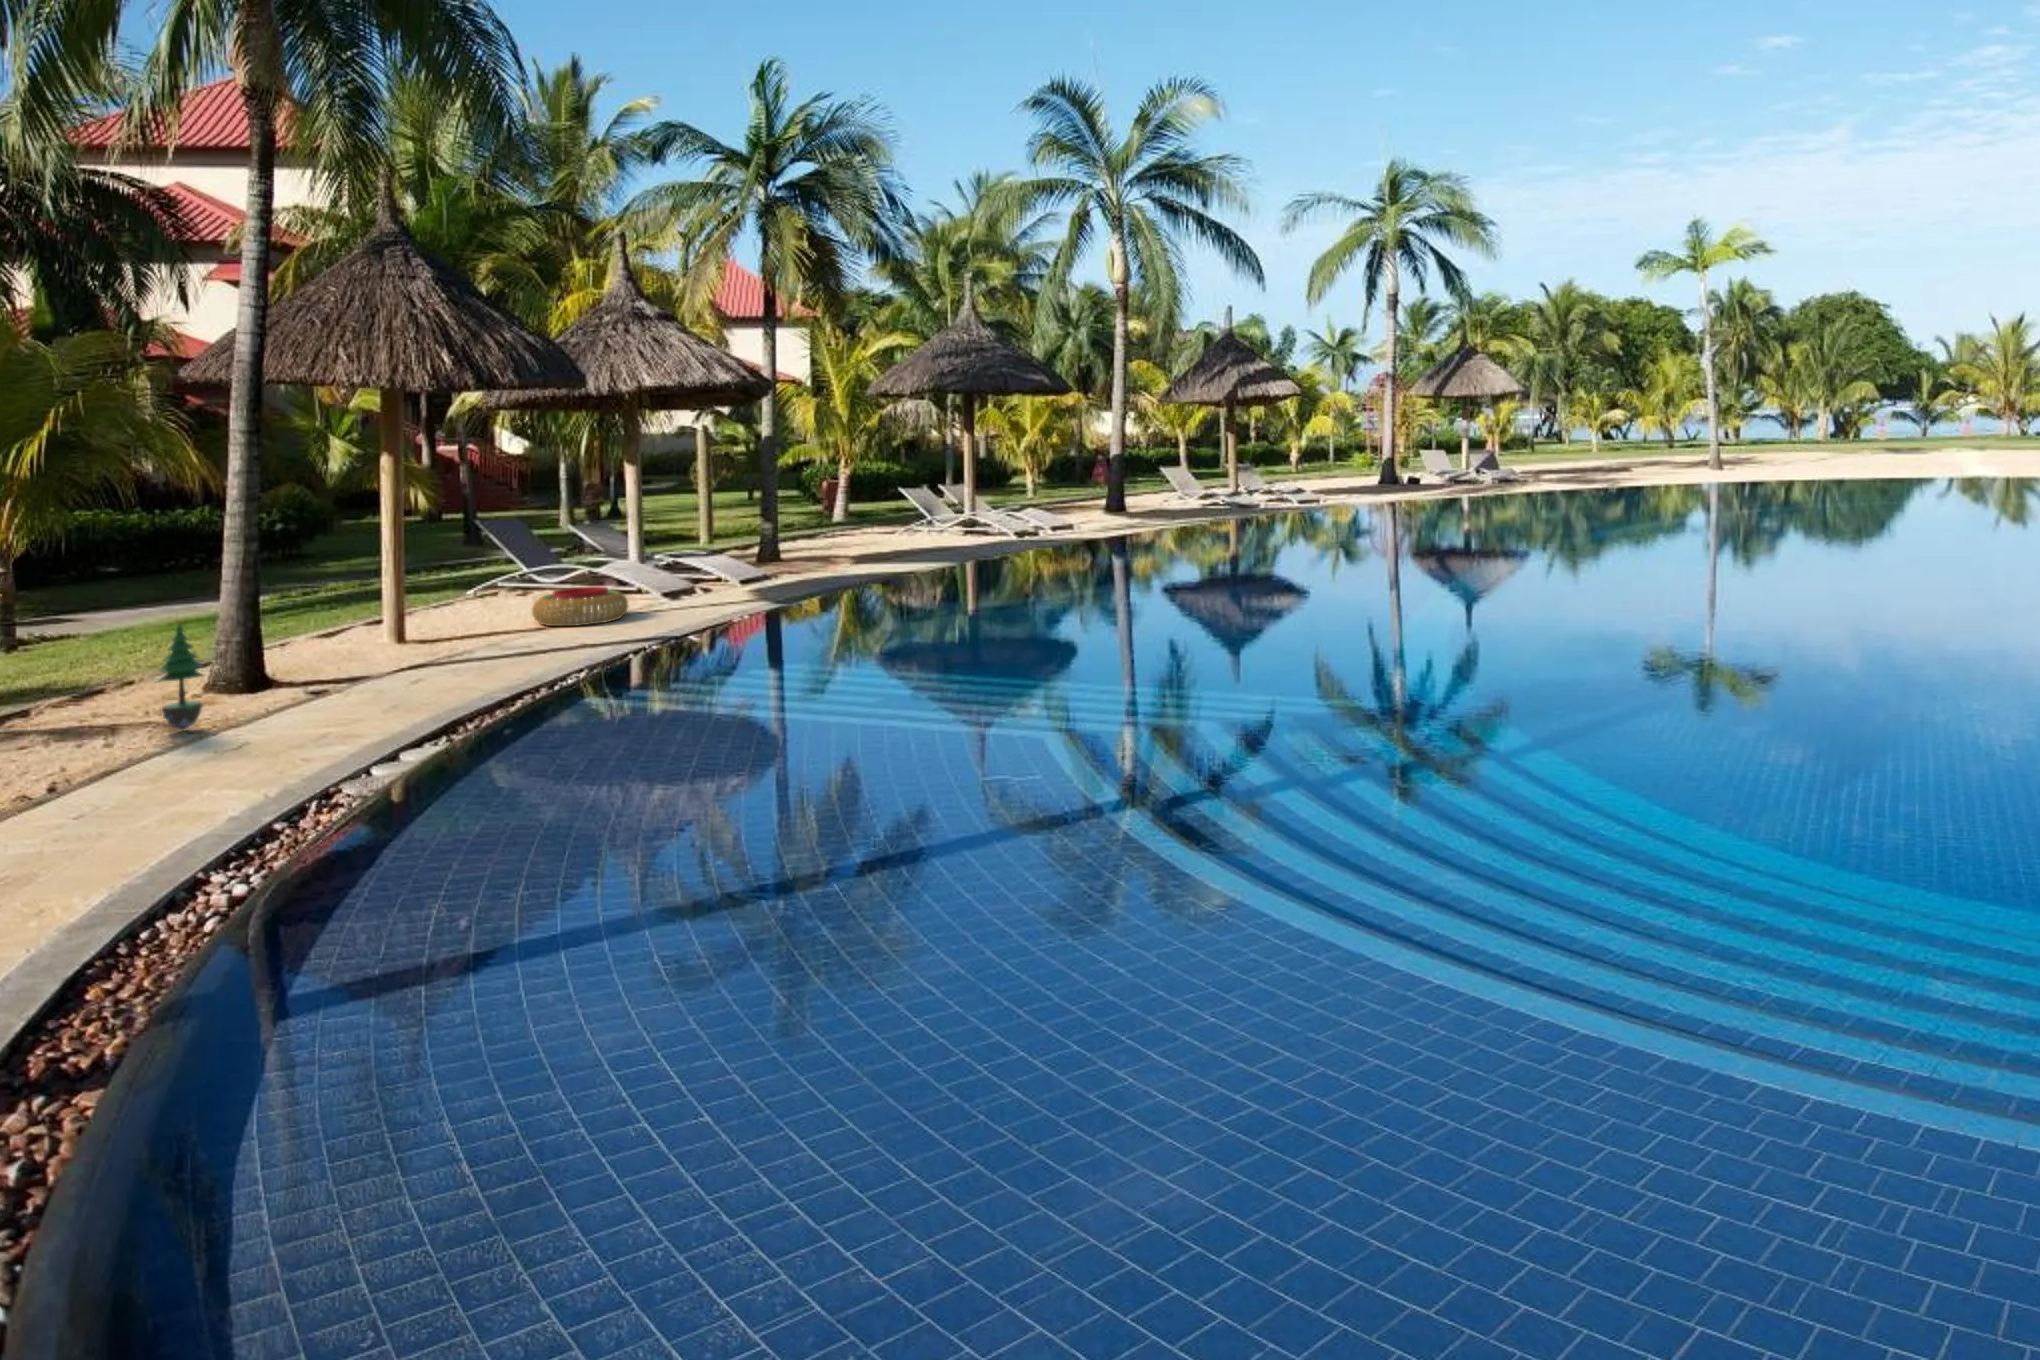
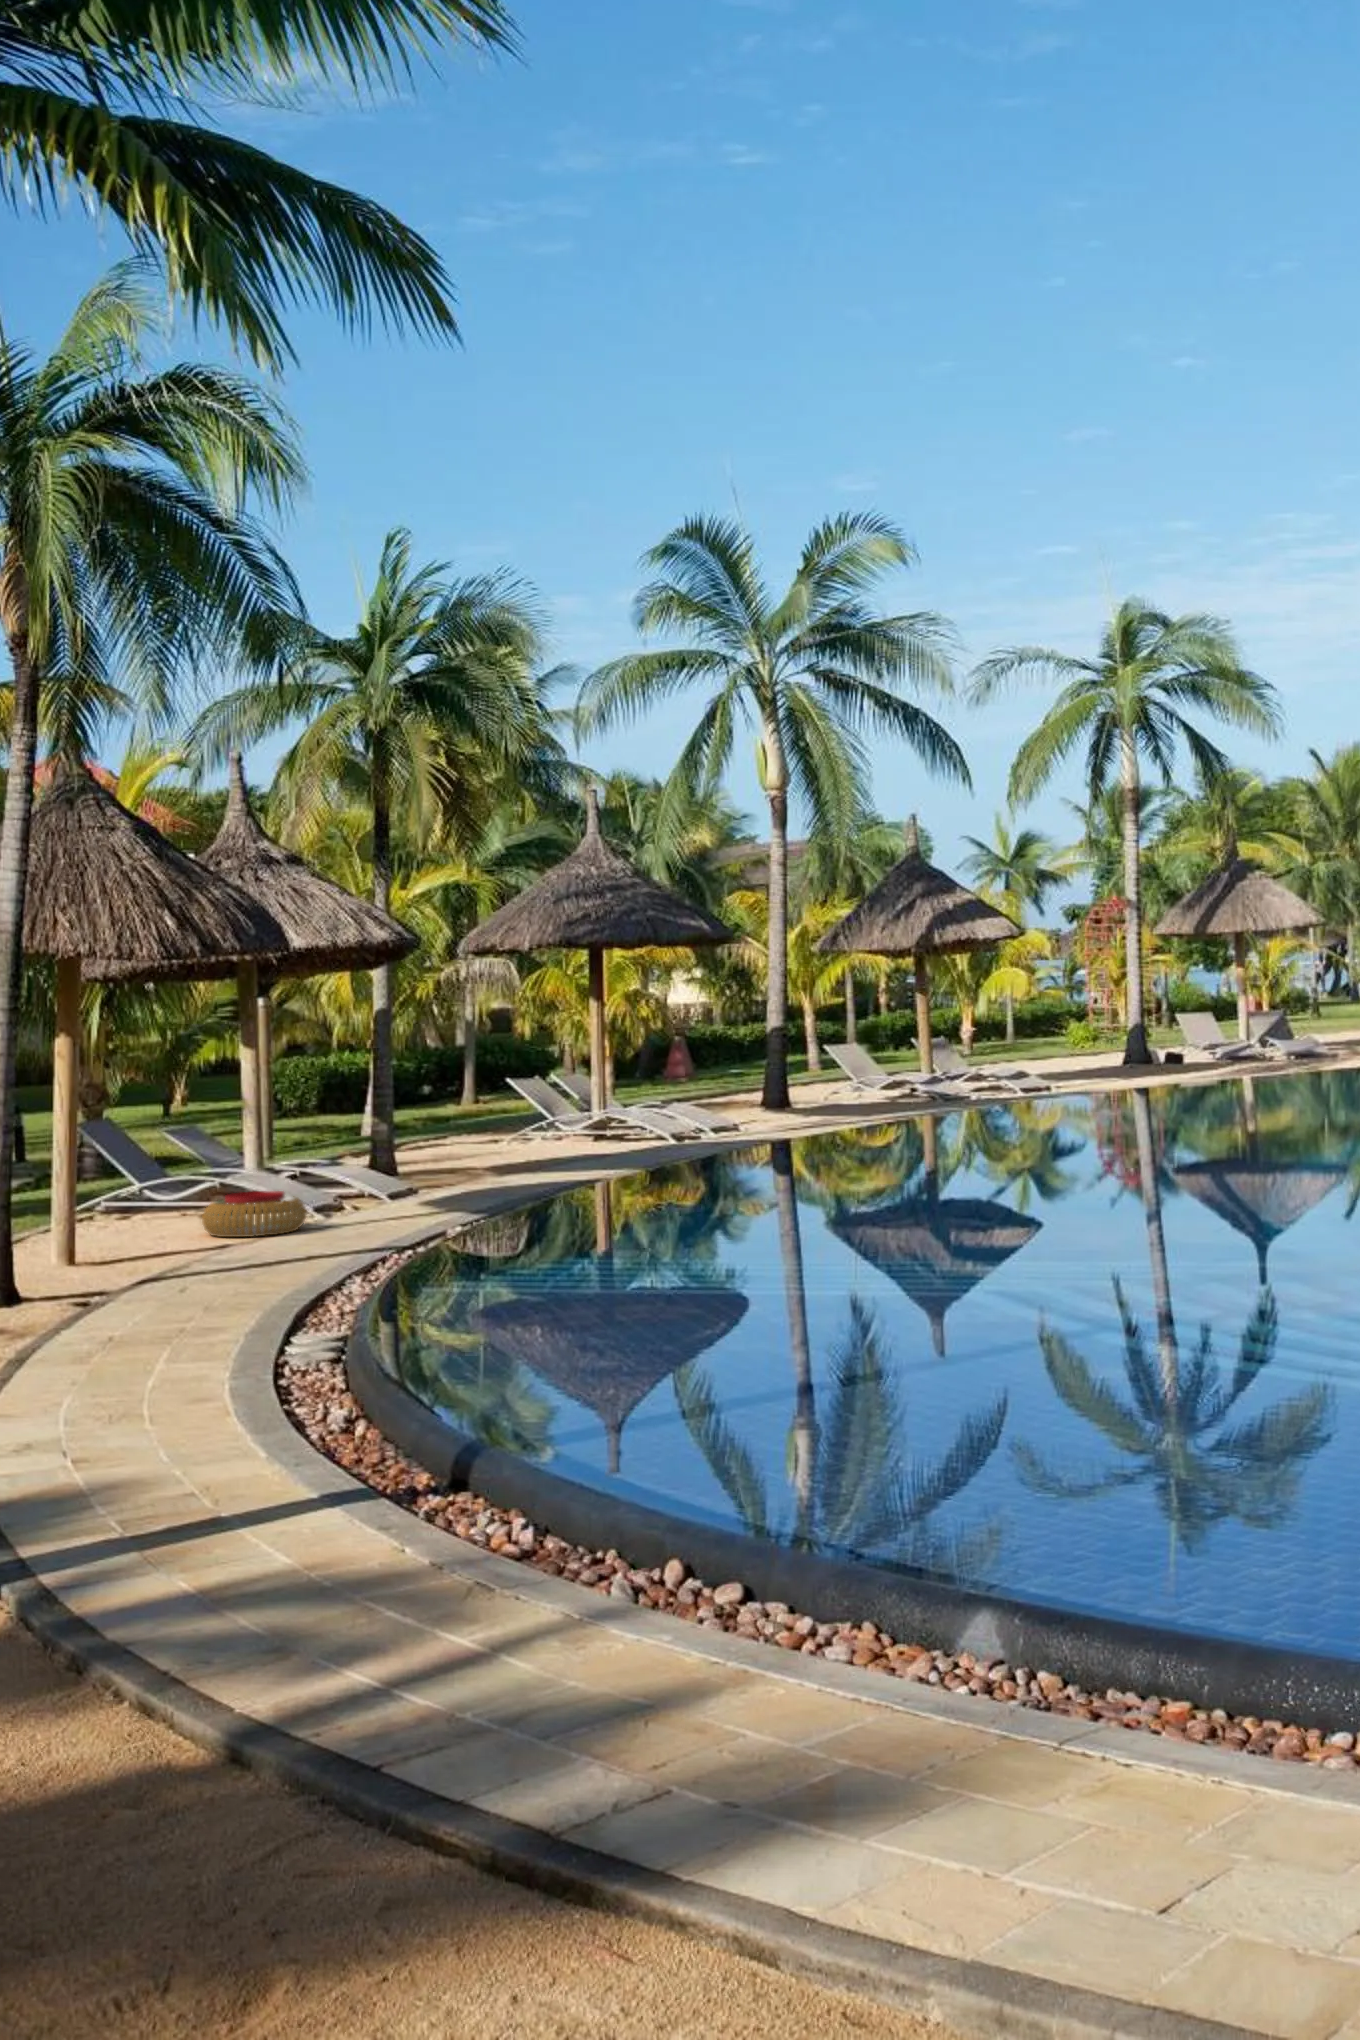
potted tree: present [155,624,203,730] -> none [11,1201,52,1318]

